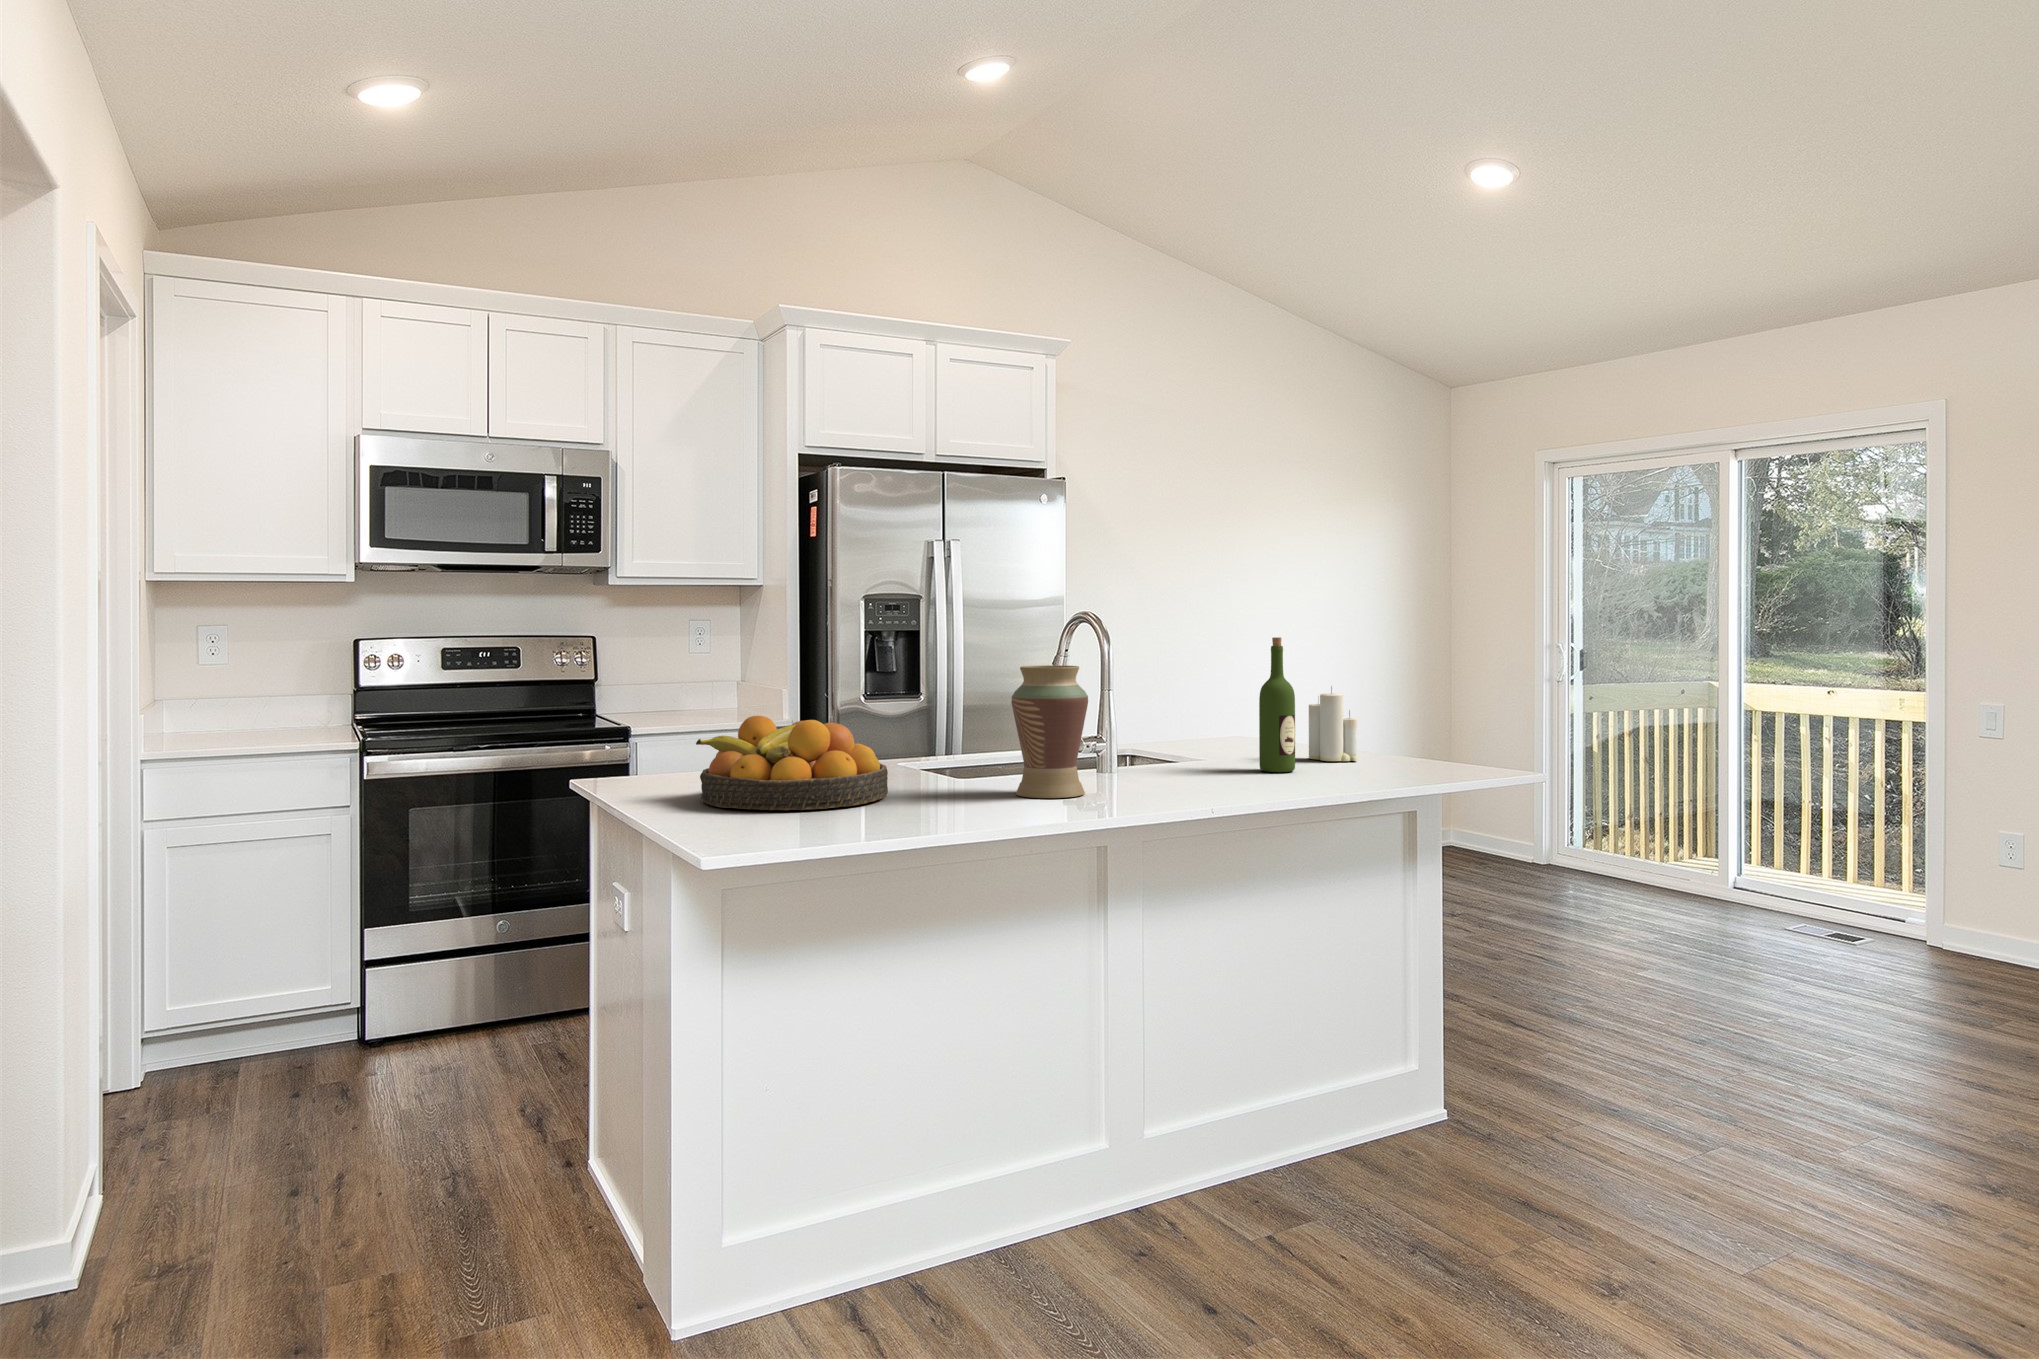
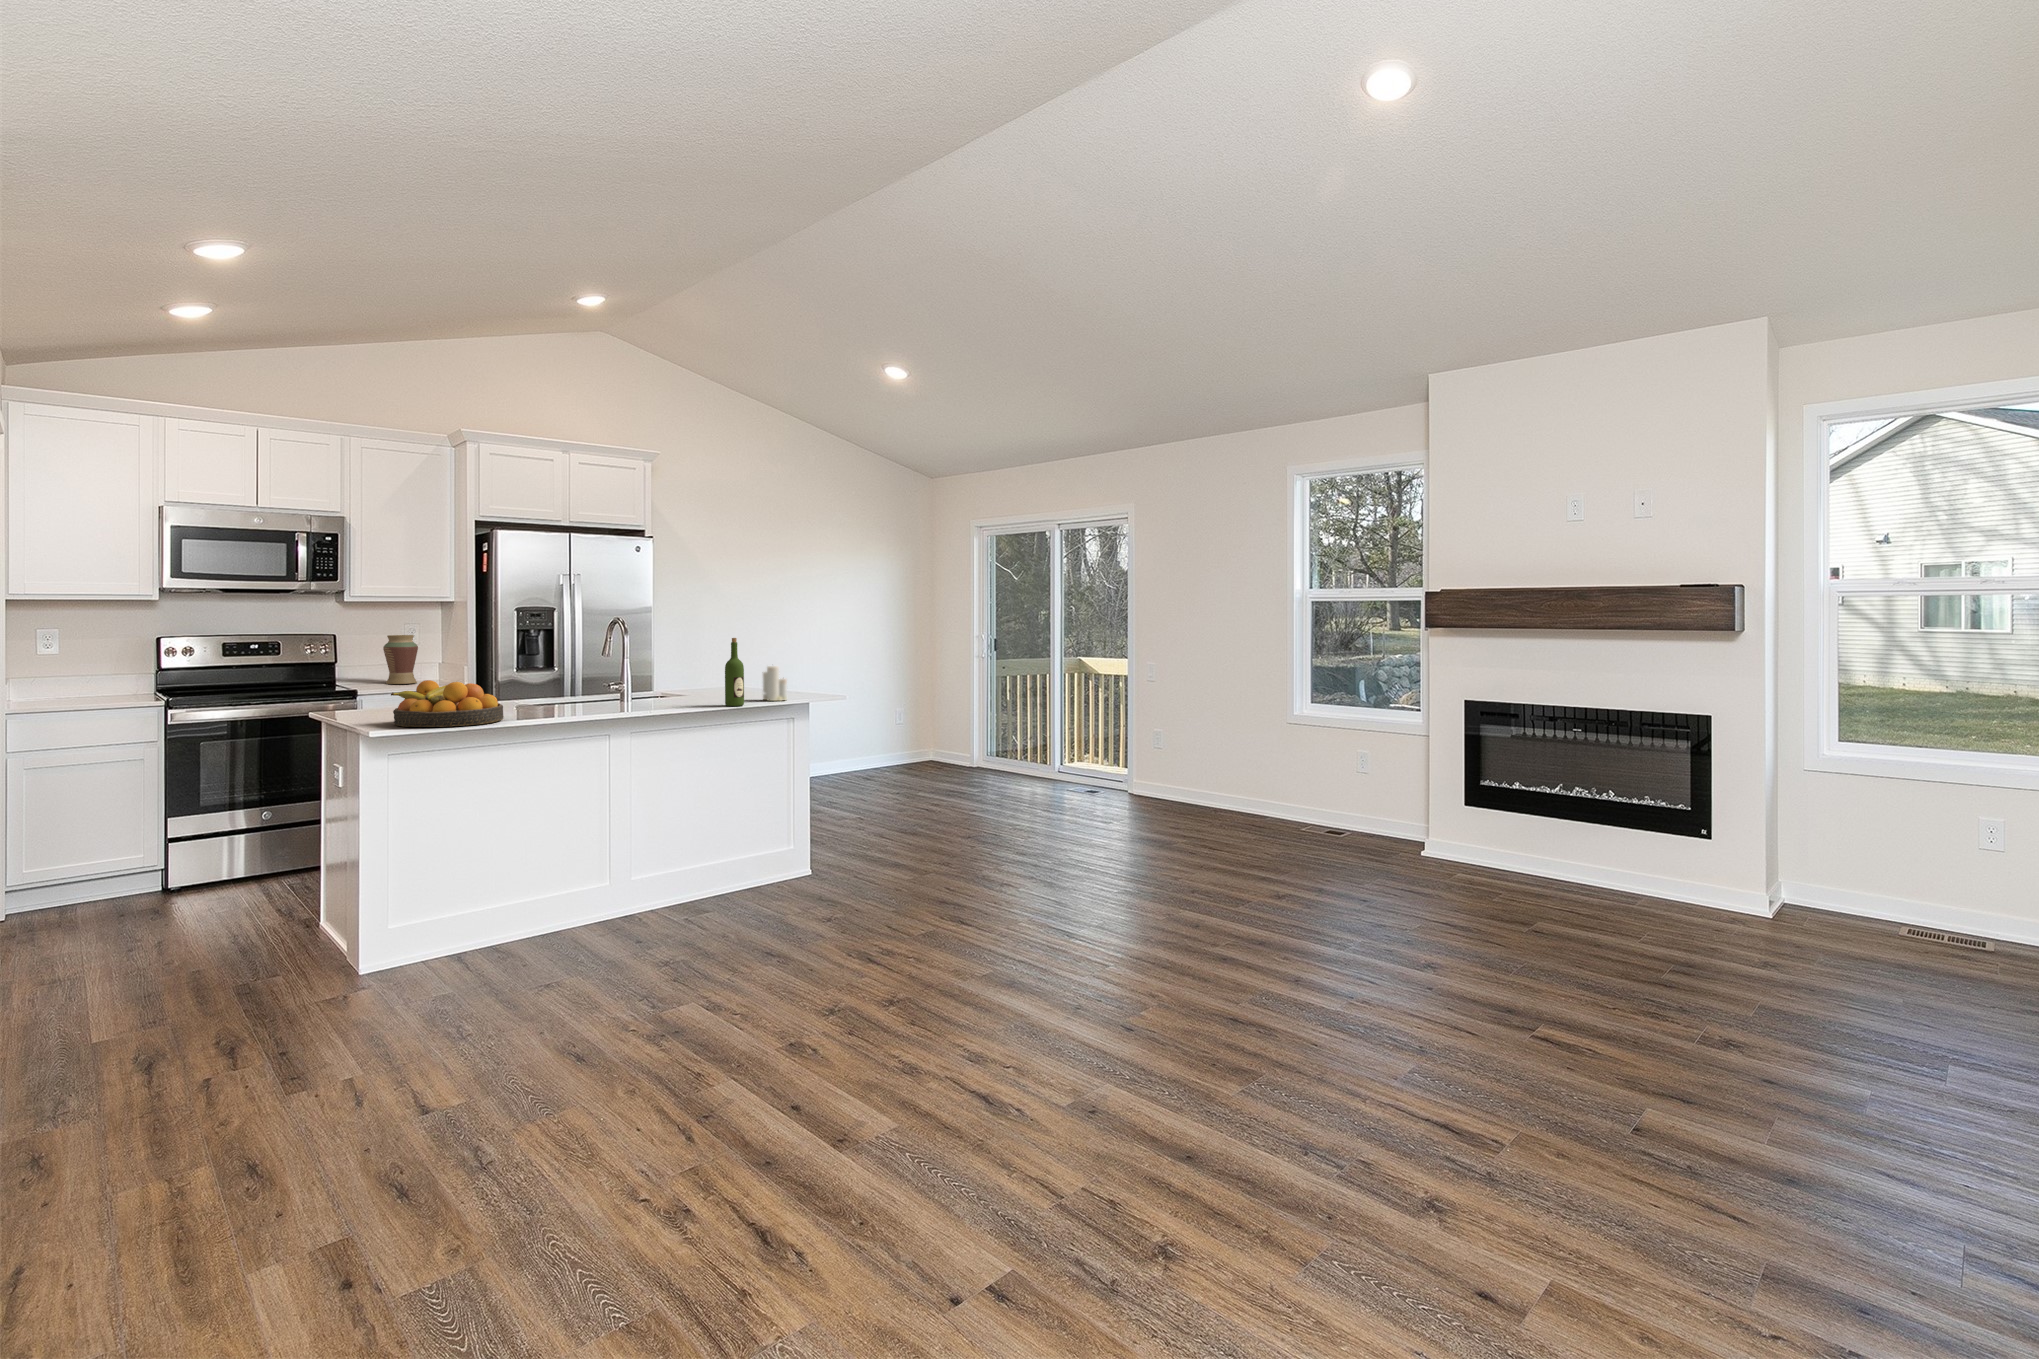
vase: present [1011,665,1088,798] -> present [383,635,418,684]

